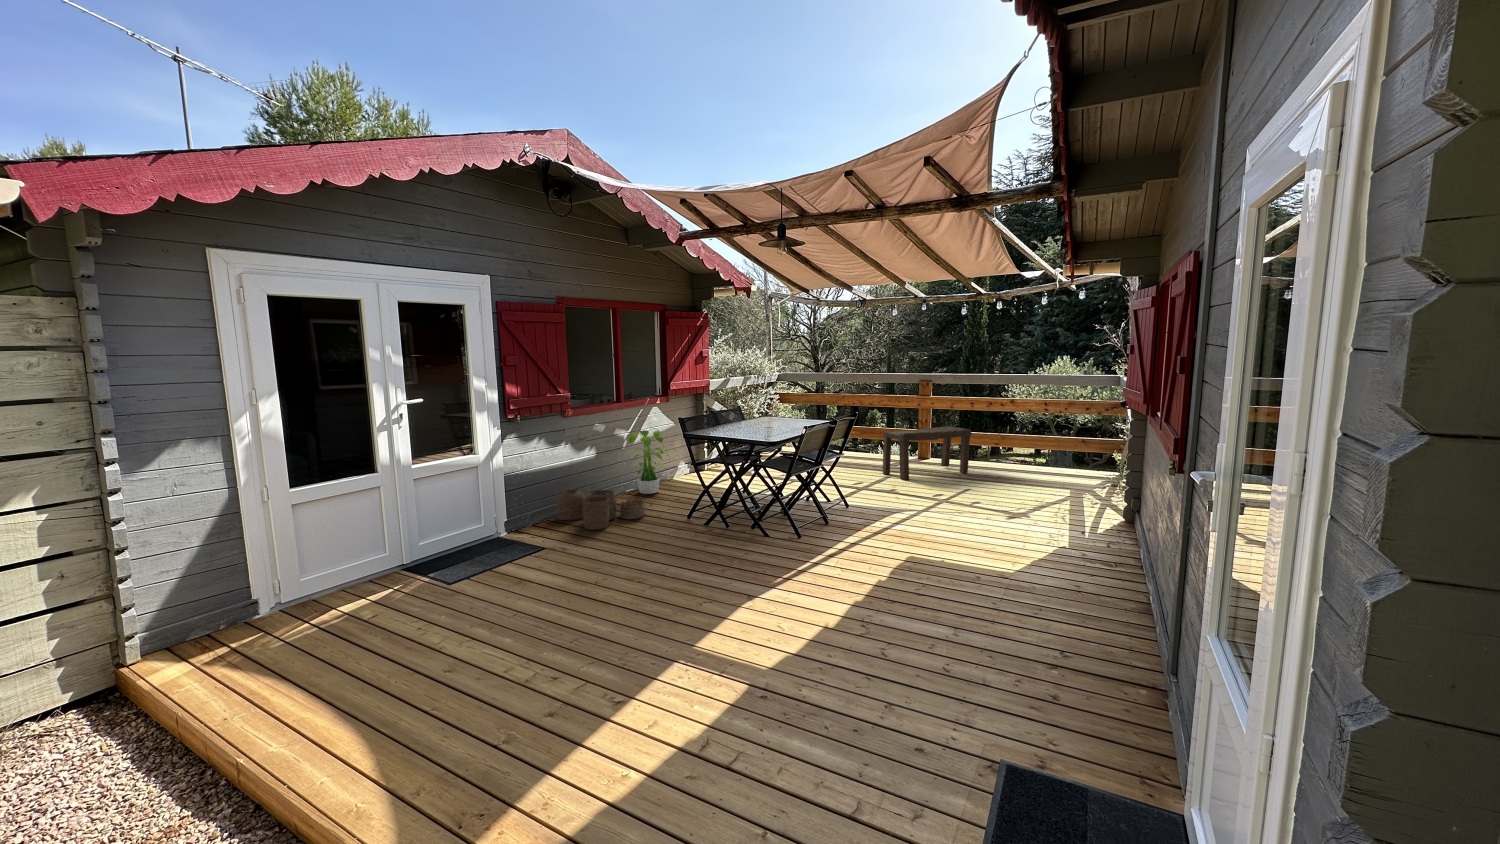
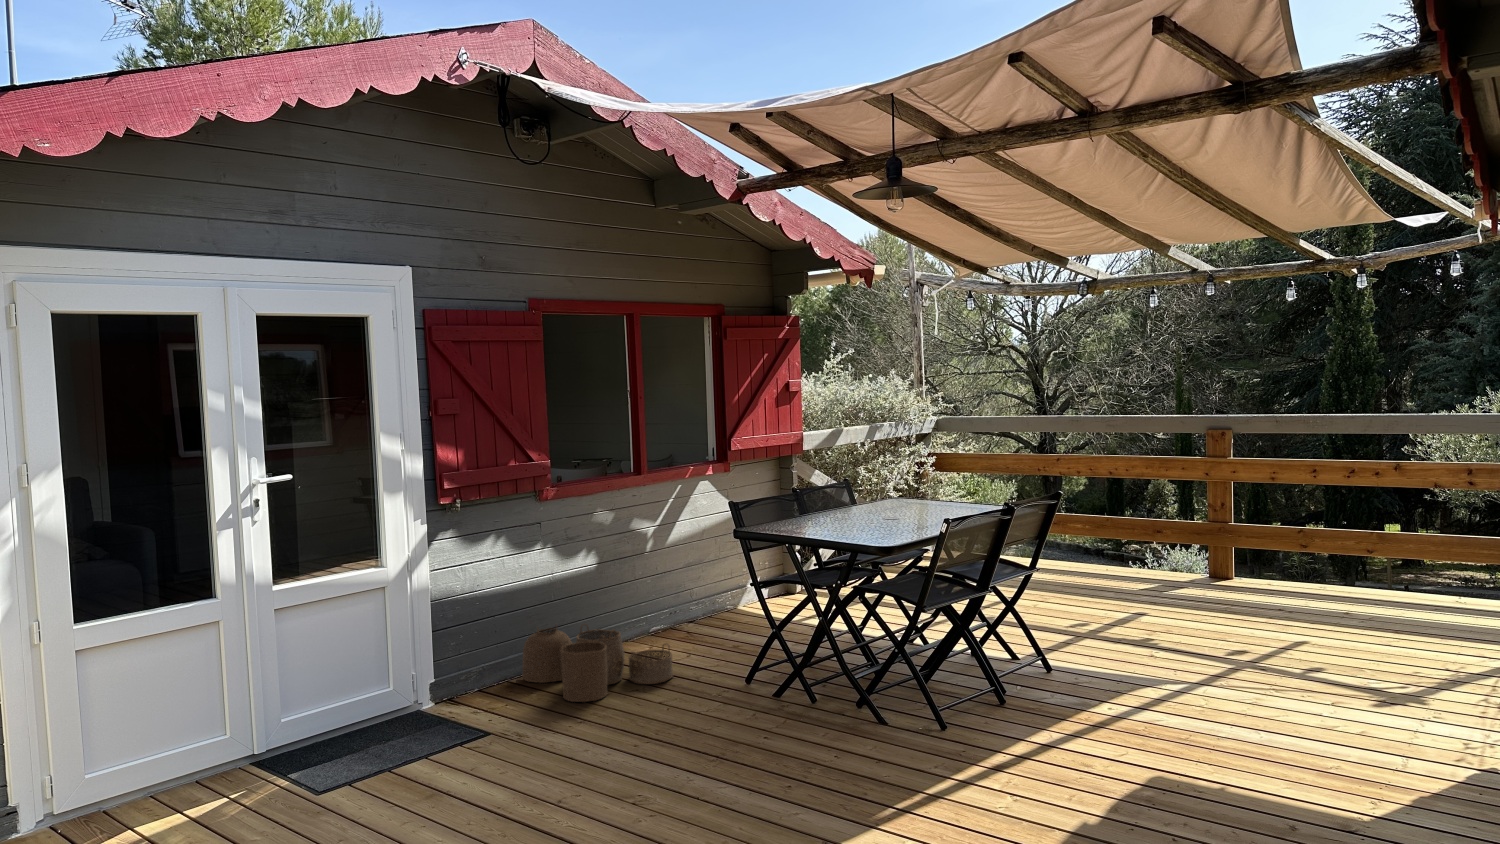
bench: present [882,426,971,480] -> none [1128,515,1304,620]
potted plant: present [626,428,669,494] -> none [647,518,725,637]

